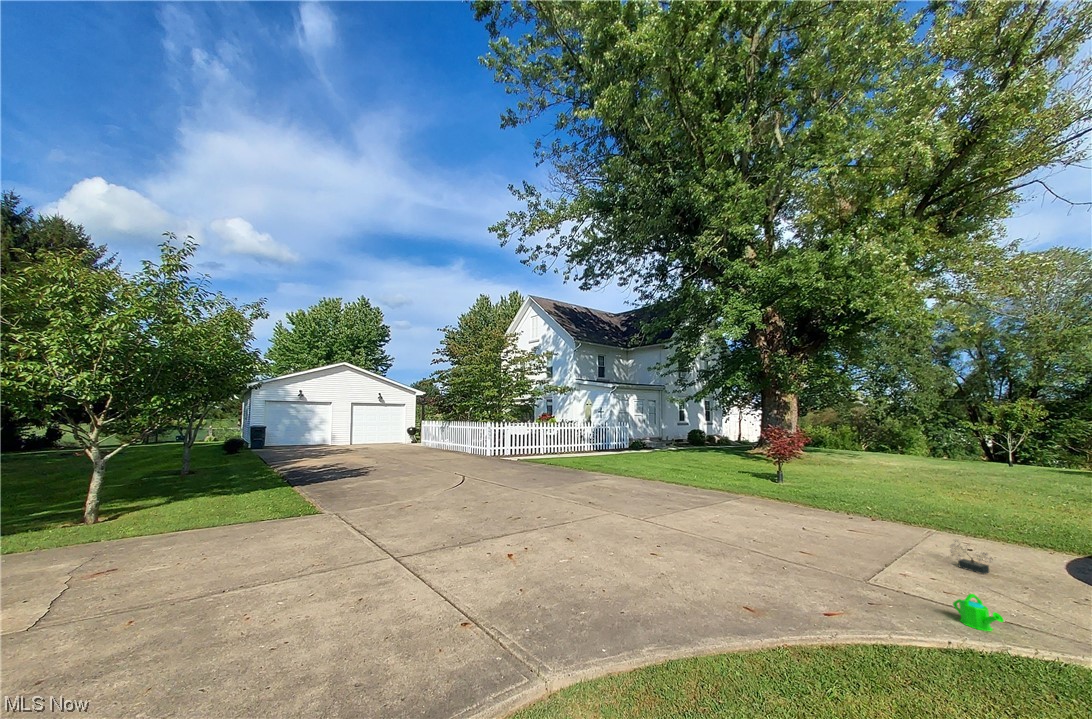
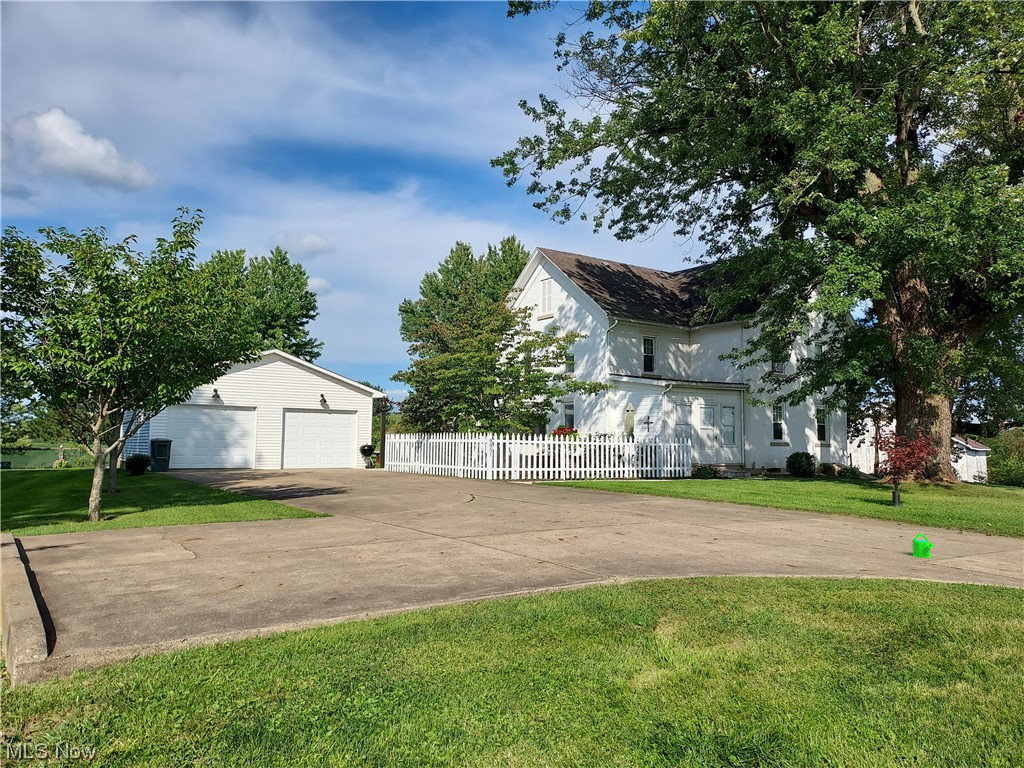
decorative plant: present [950,540,991,574] -> none [959,517,993,544]

